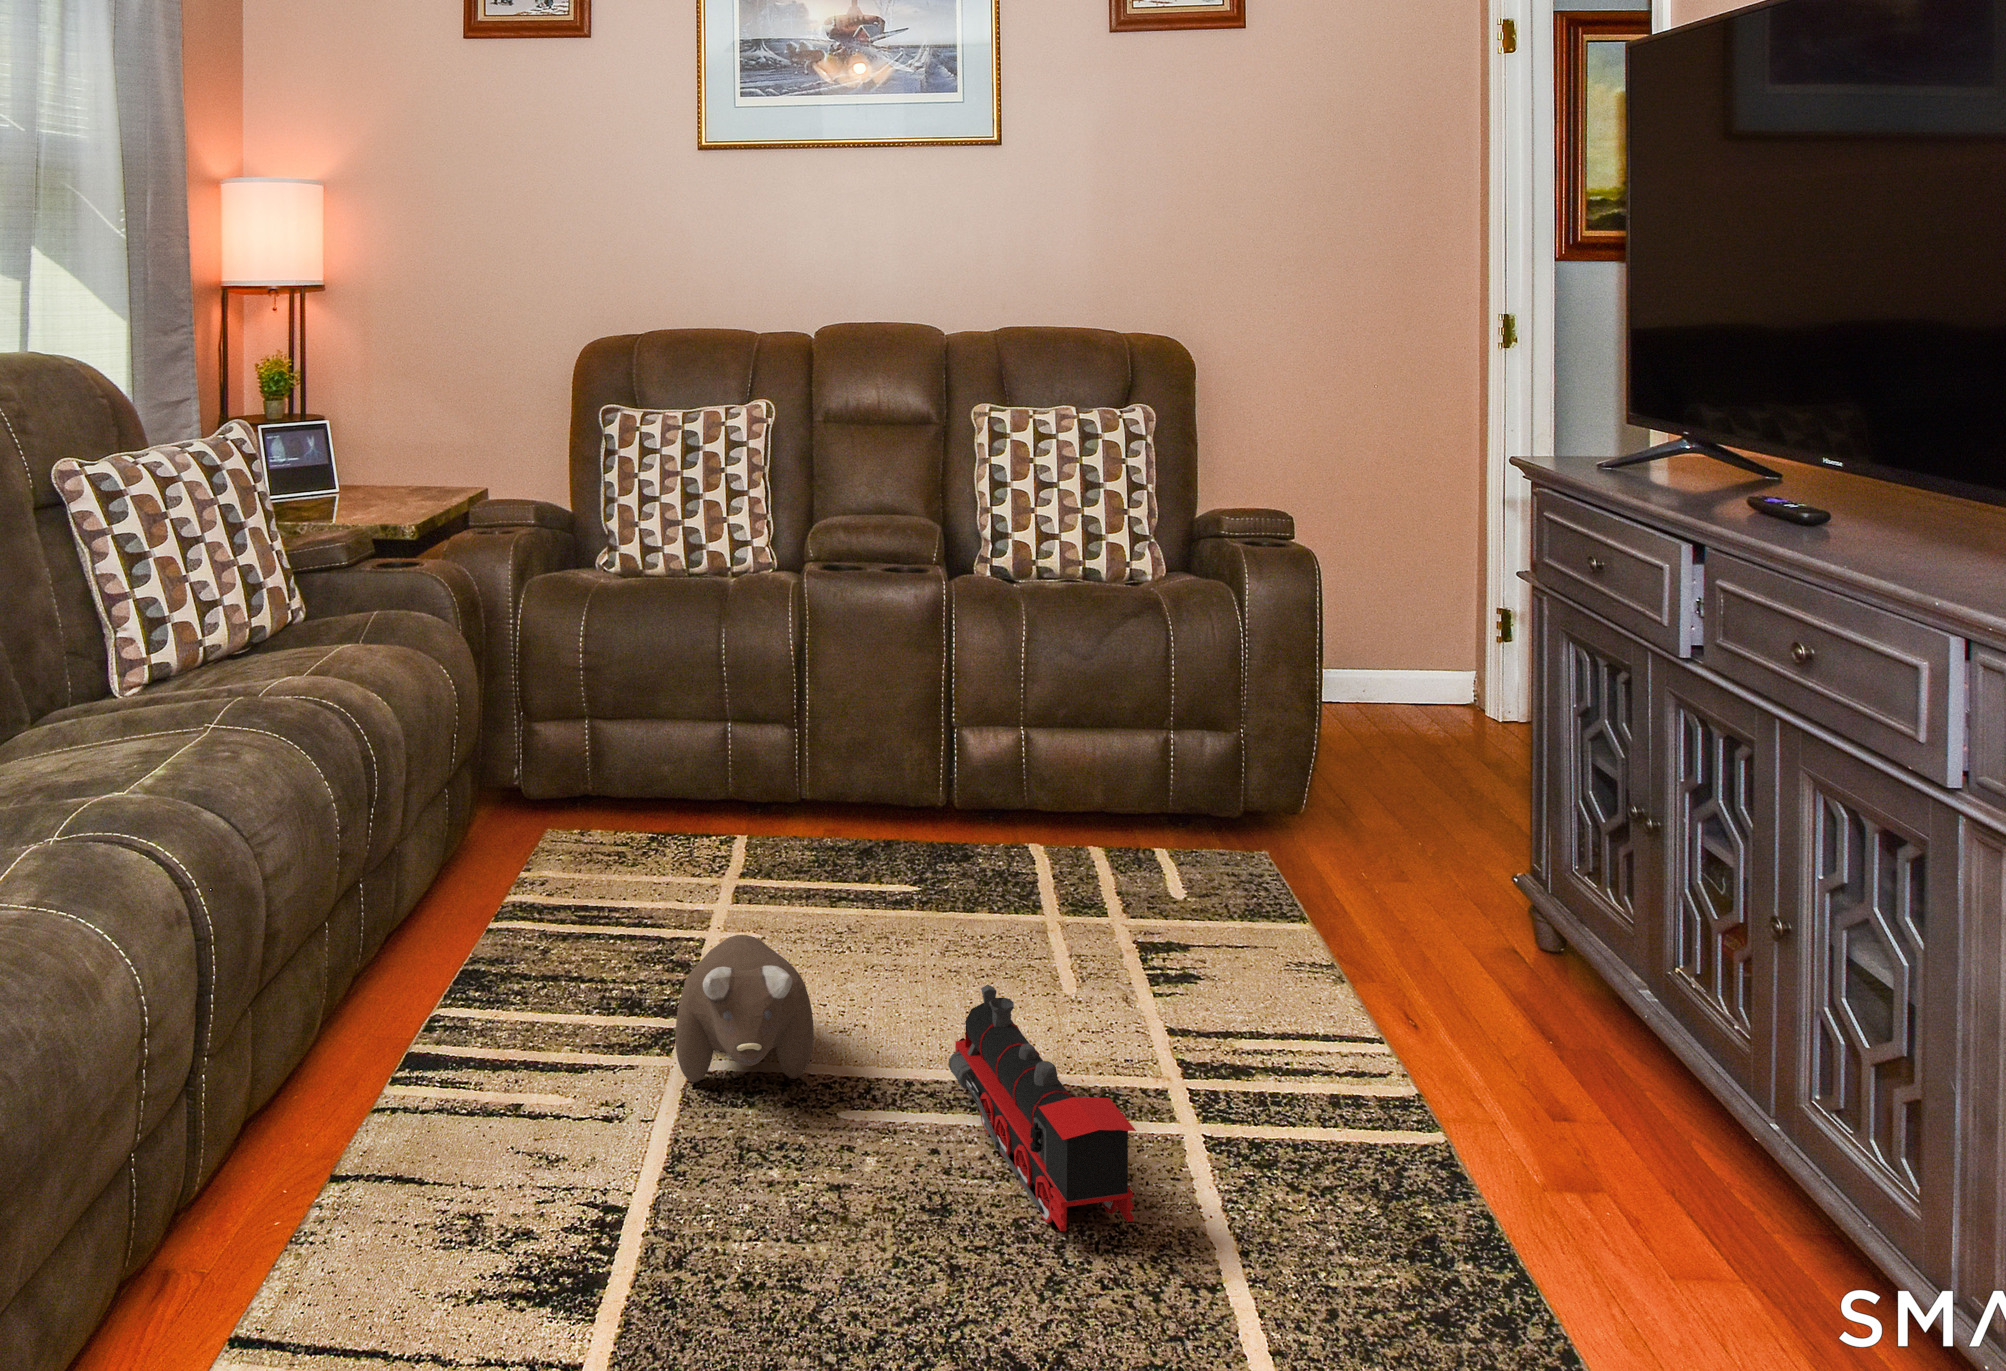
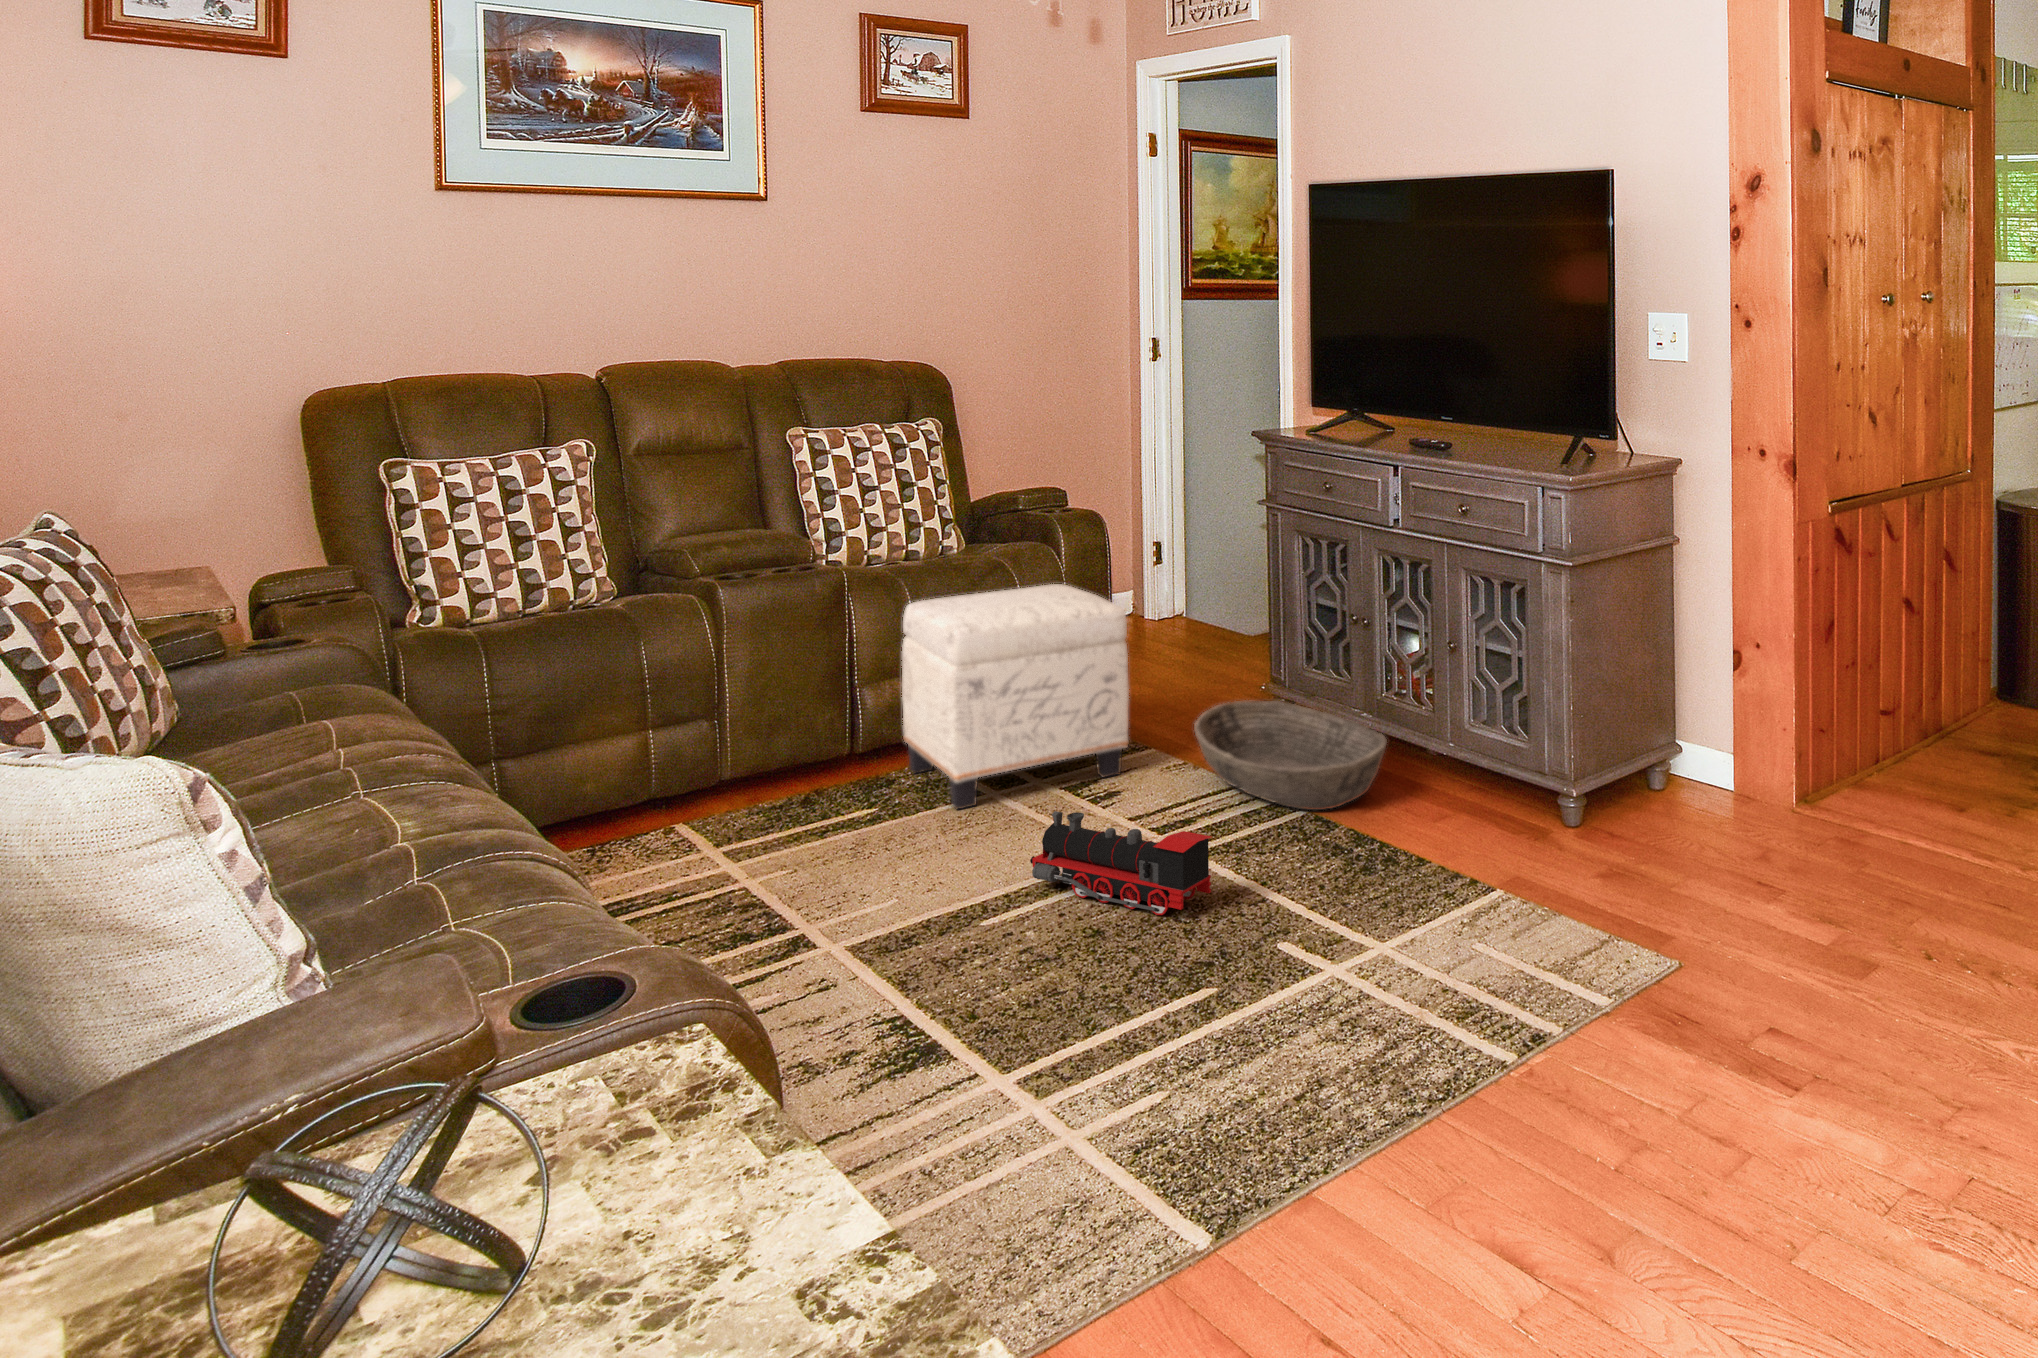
ottoman: none [993,634,1249,945] -> present [902,584,1129,809]
basket: none [1325,886,1643,1148] -> present [1194,700,1387,810]
plush toy: present [675,935,814,1082] -> none [819,834,948,951]

